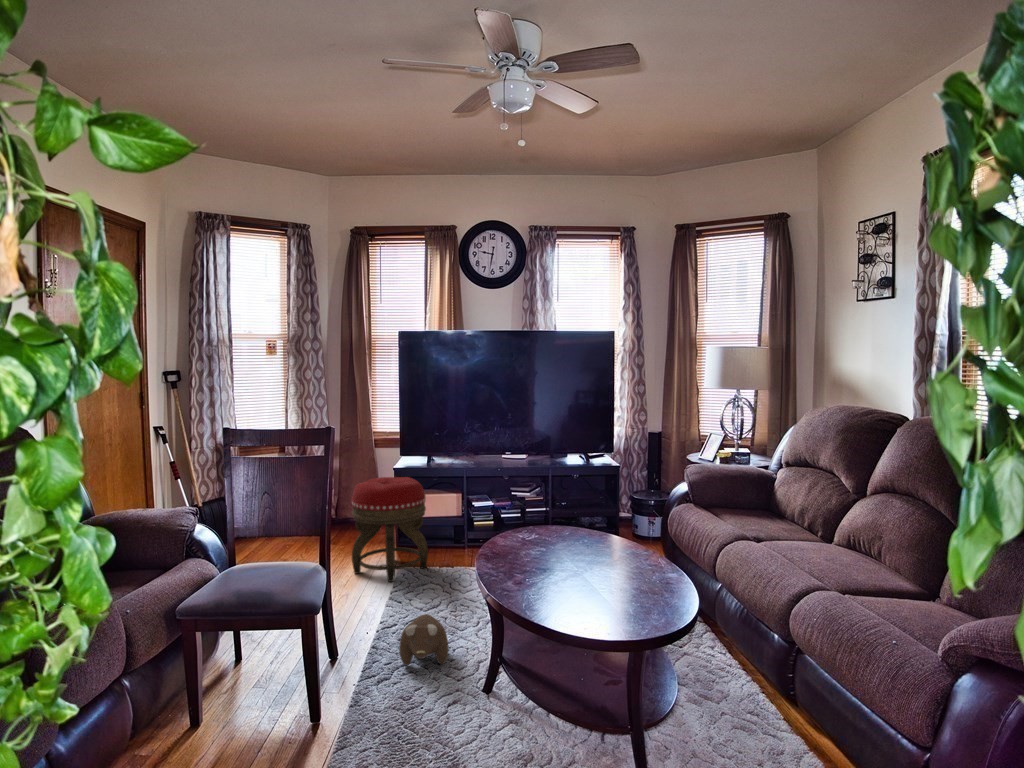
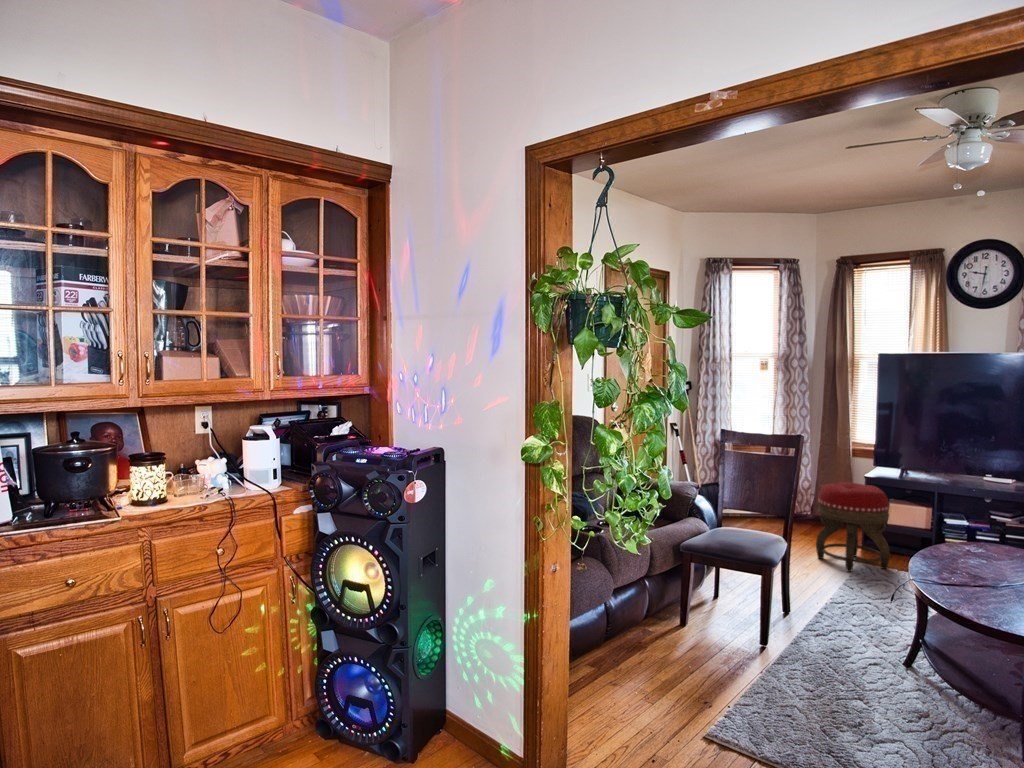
plush toy: present [399,614,449,665] -> none [837,596,881,639]

